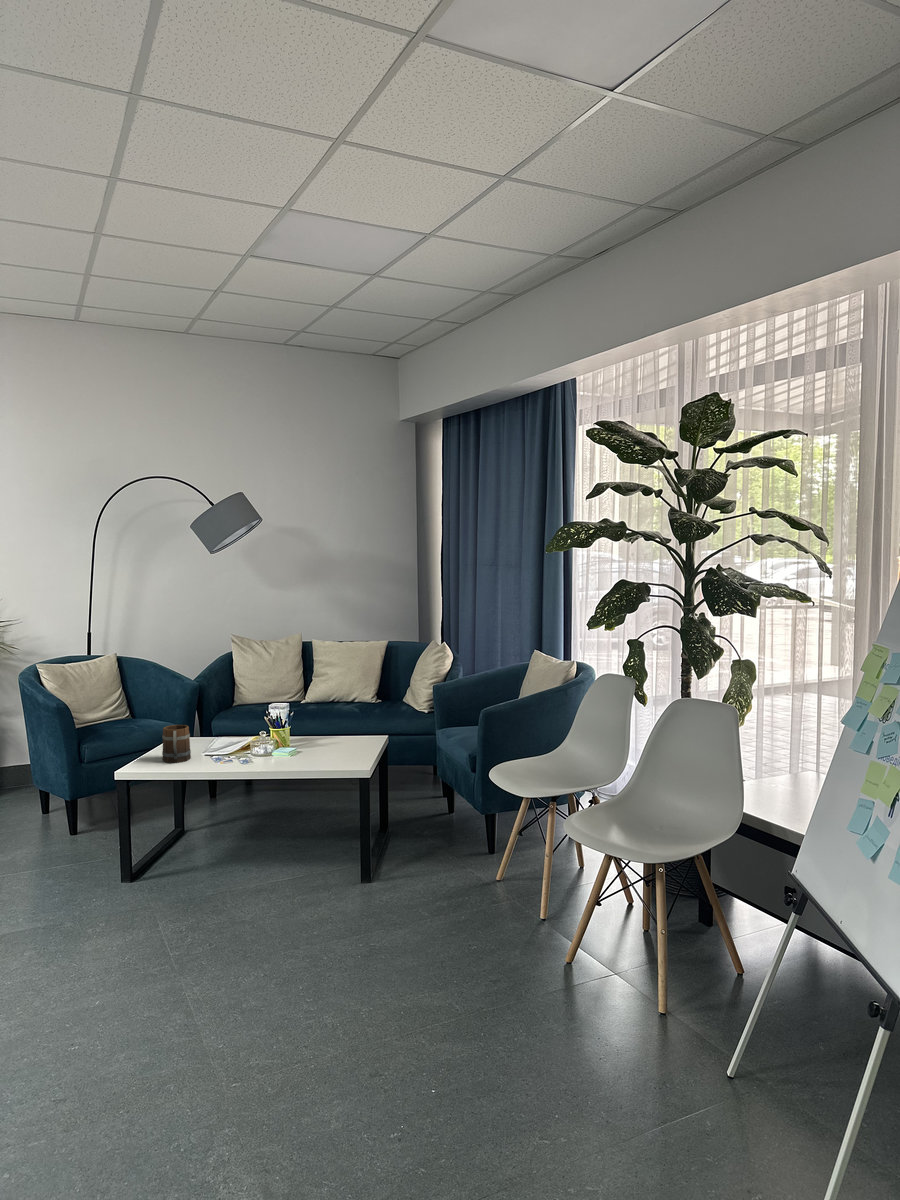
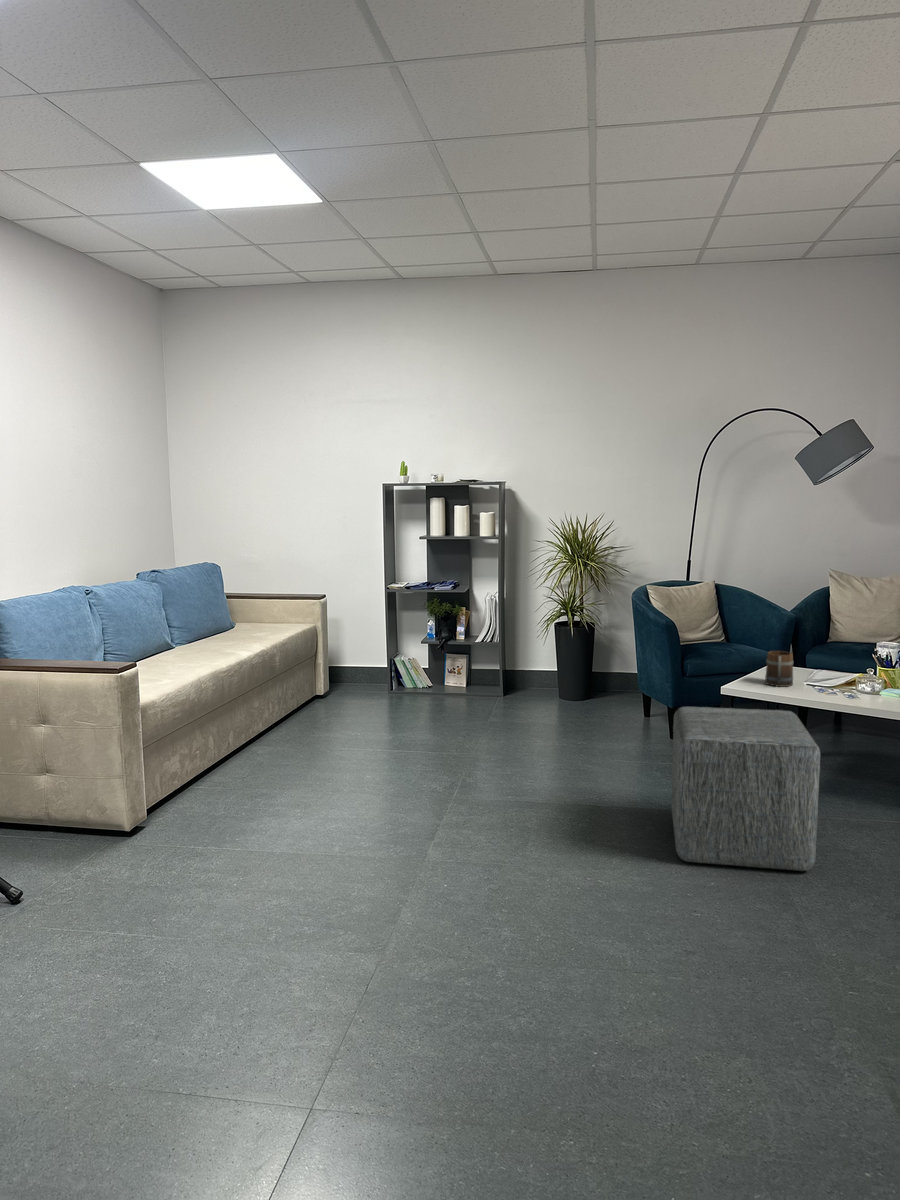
ottoman: none [50,790,210,987] -> present [672,707,820,871]

